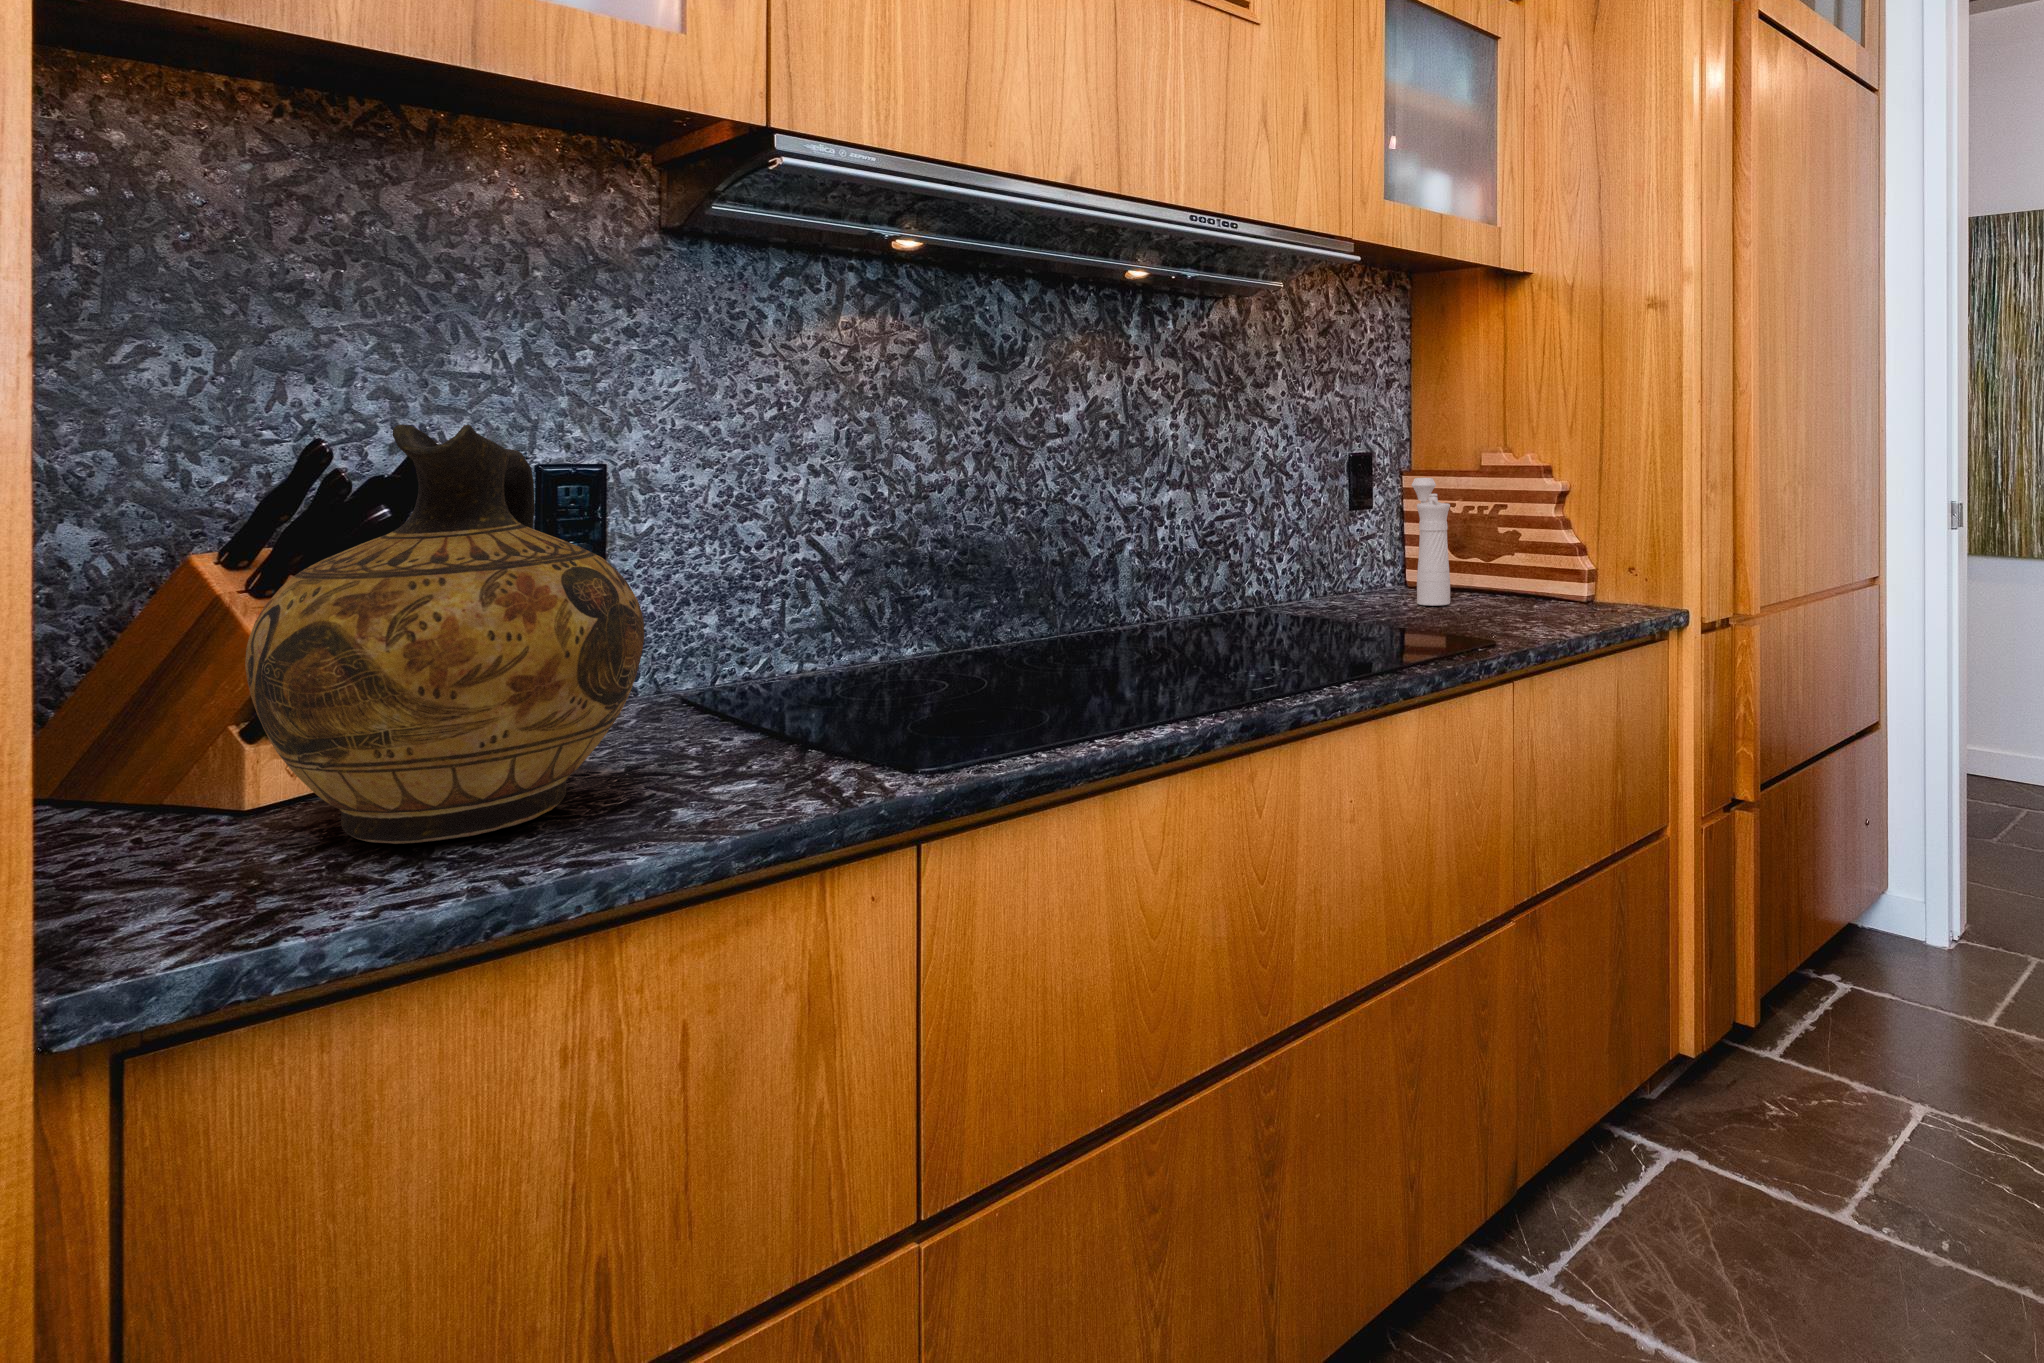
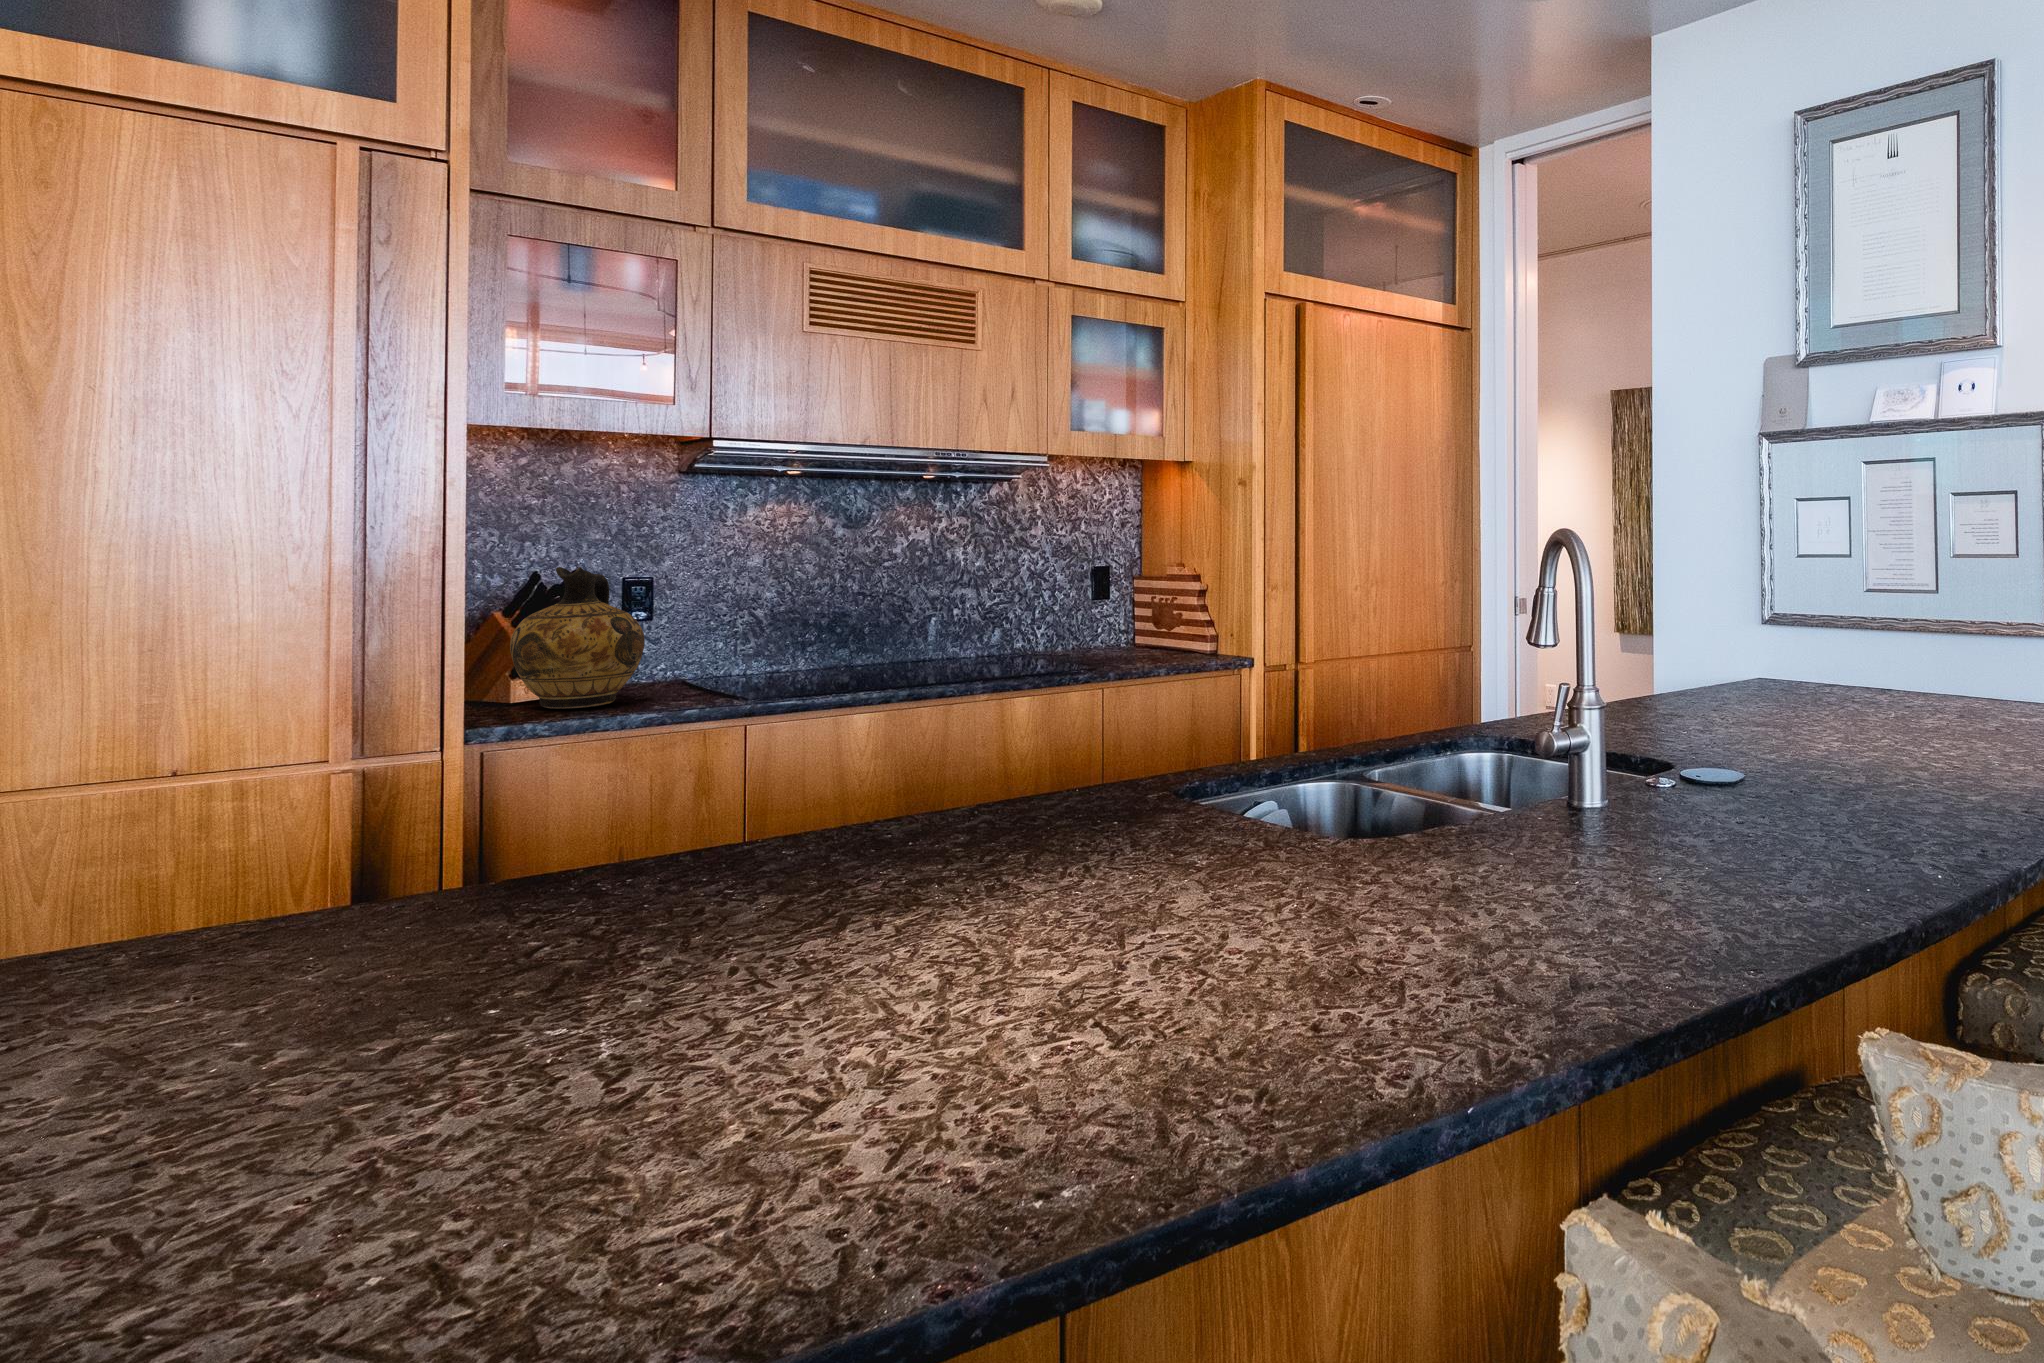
pepper mill: present [1412,478,1450,606] -> none [1115,581,1140,654]

